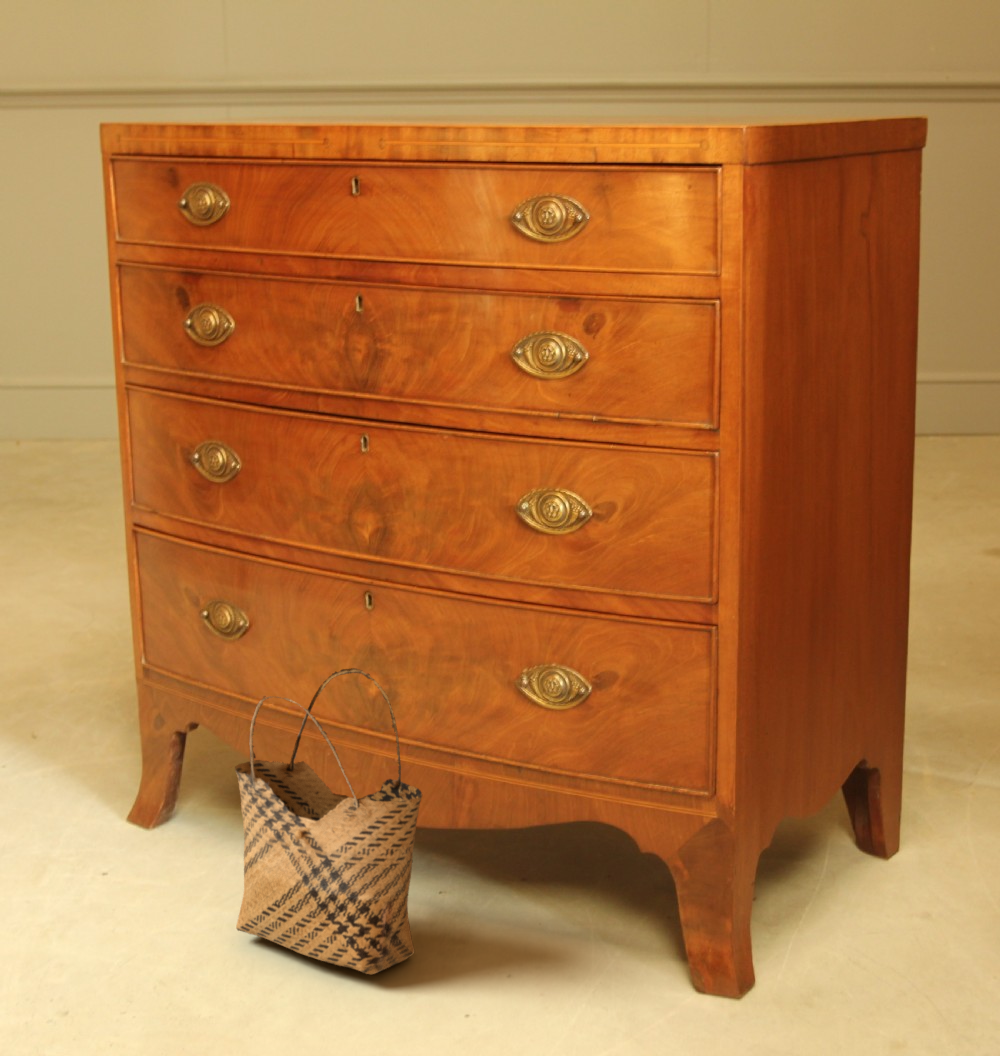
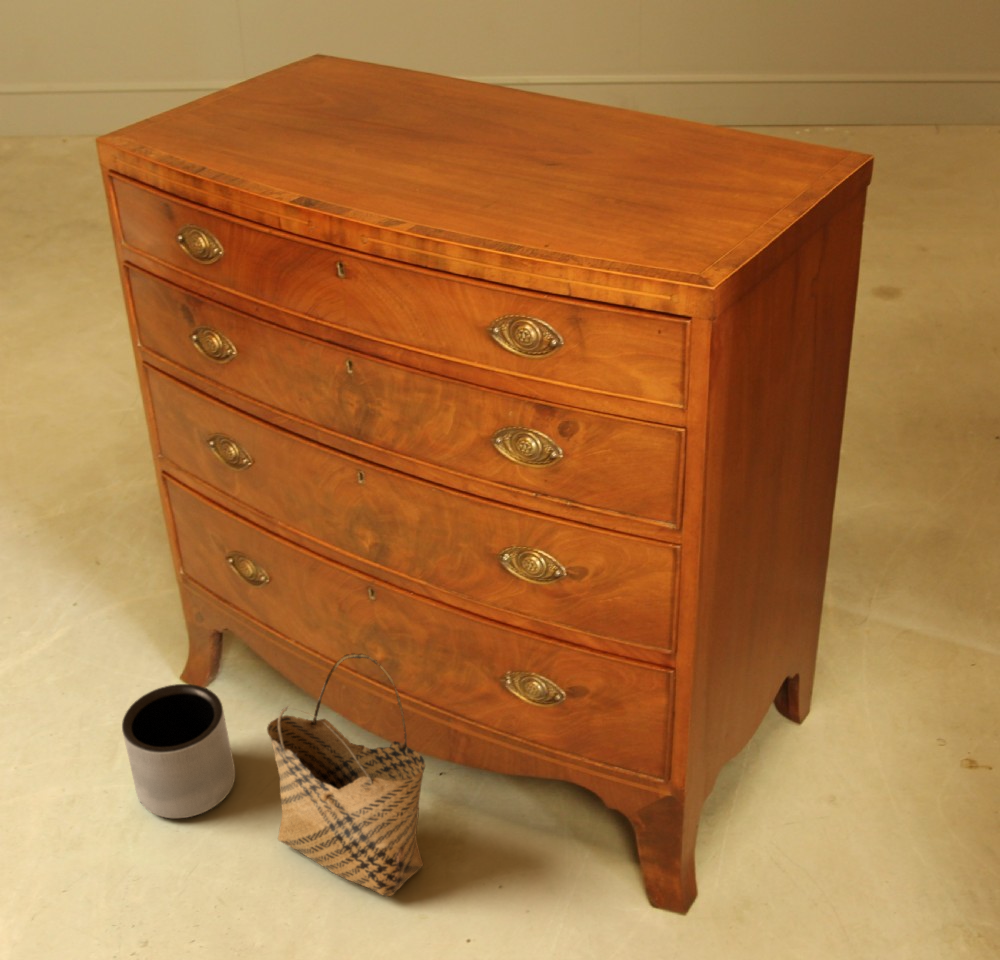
planter: none [59,763,188,915] -> present [122,684,235,818]

